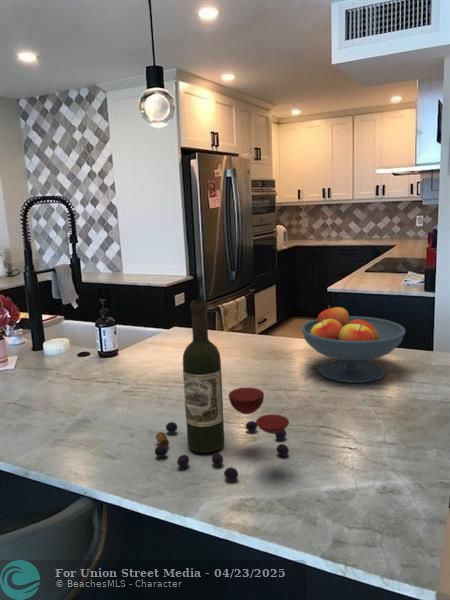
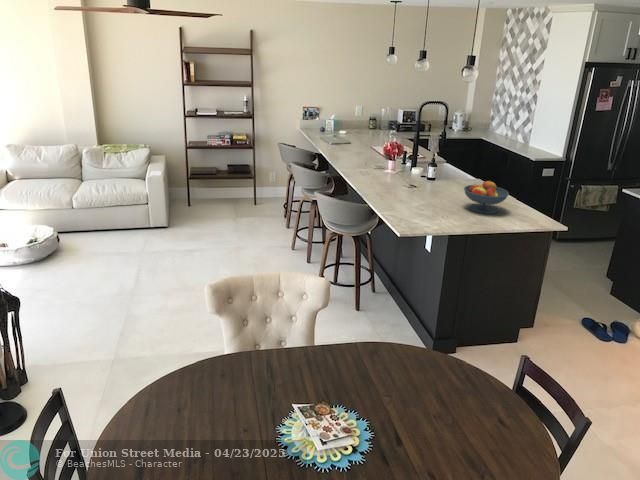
wine bottle: present [155,299,289,480] -> none [383,157,418,212]

